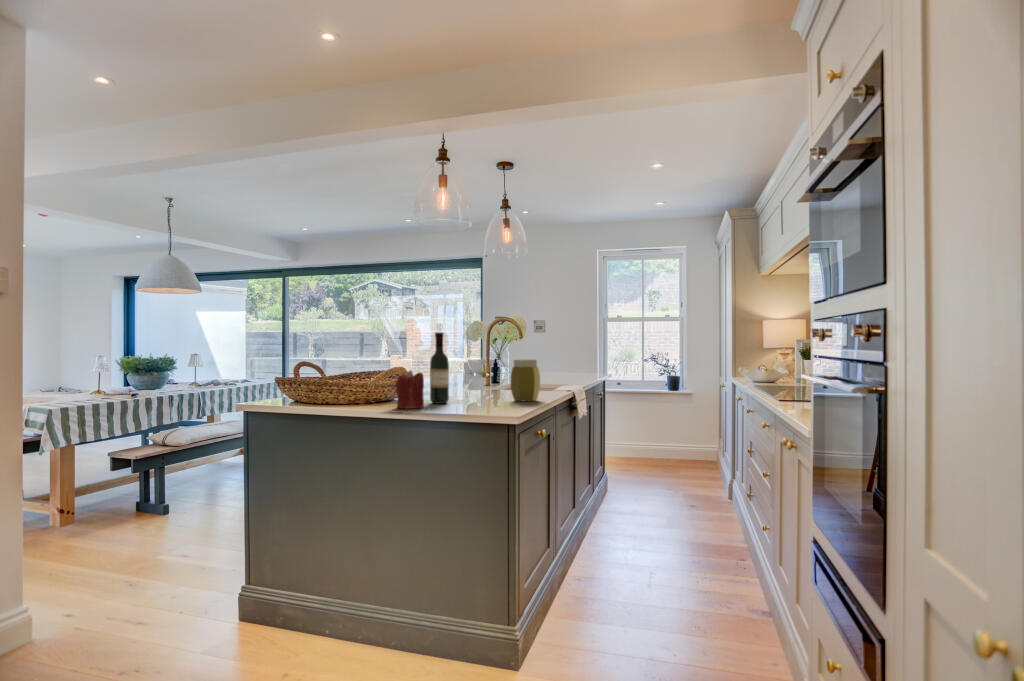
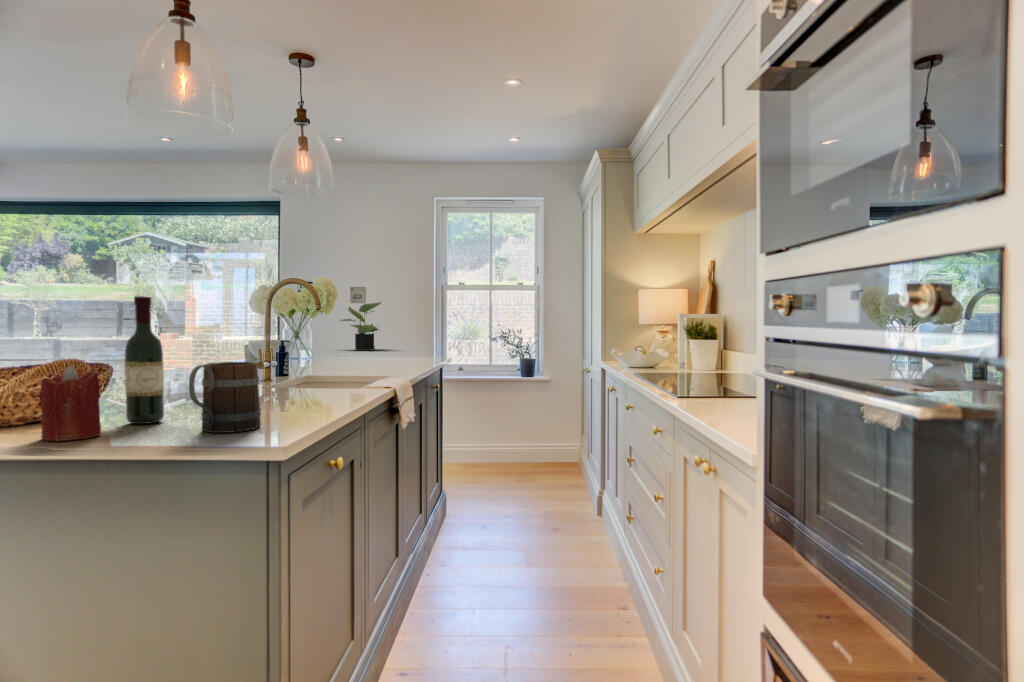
potted plant: none [524,331,557,368] -> present [341,302,381,351]
jar: present [511,360,540,401] -> none [284,343,335,413]
mug: none [469,369,503,408] -> present [189,362,261,433]

